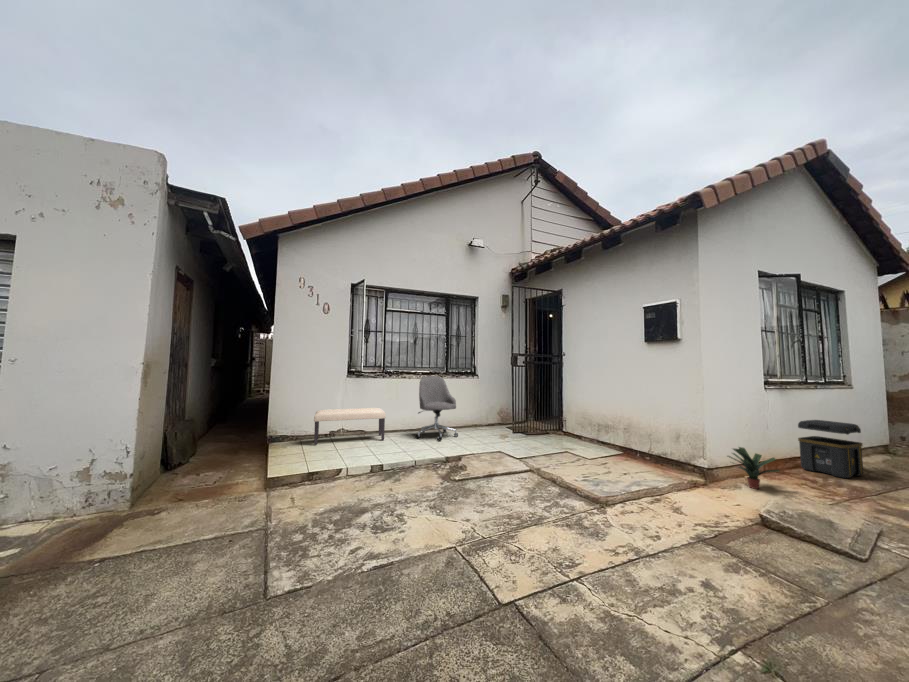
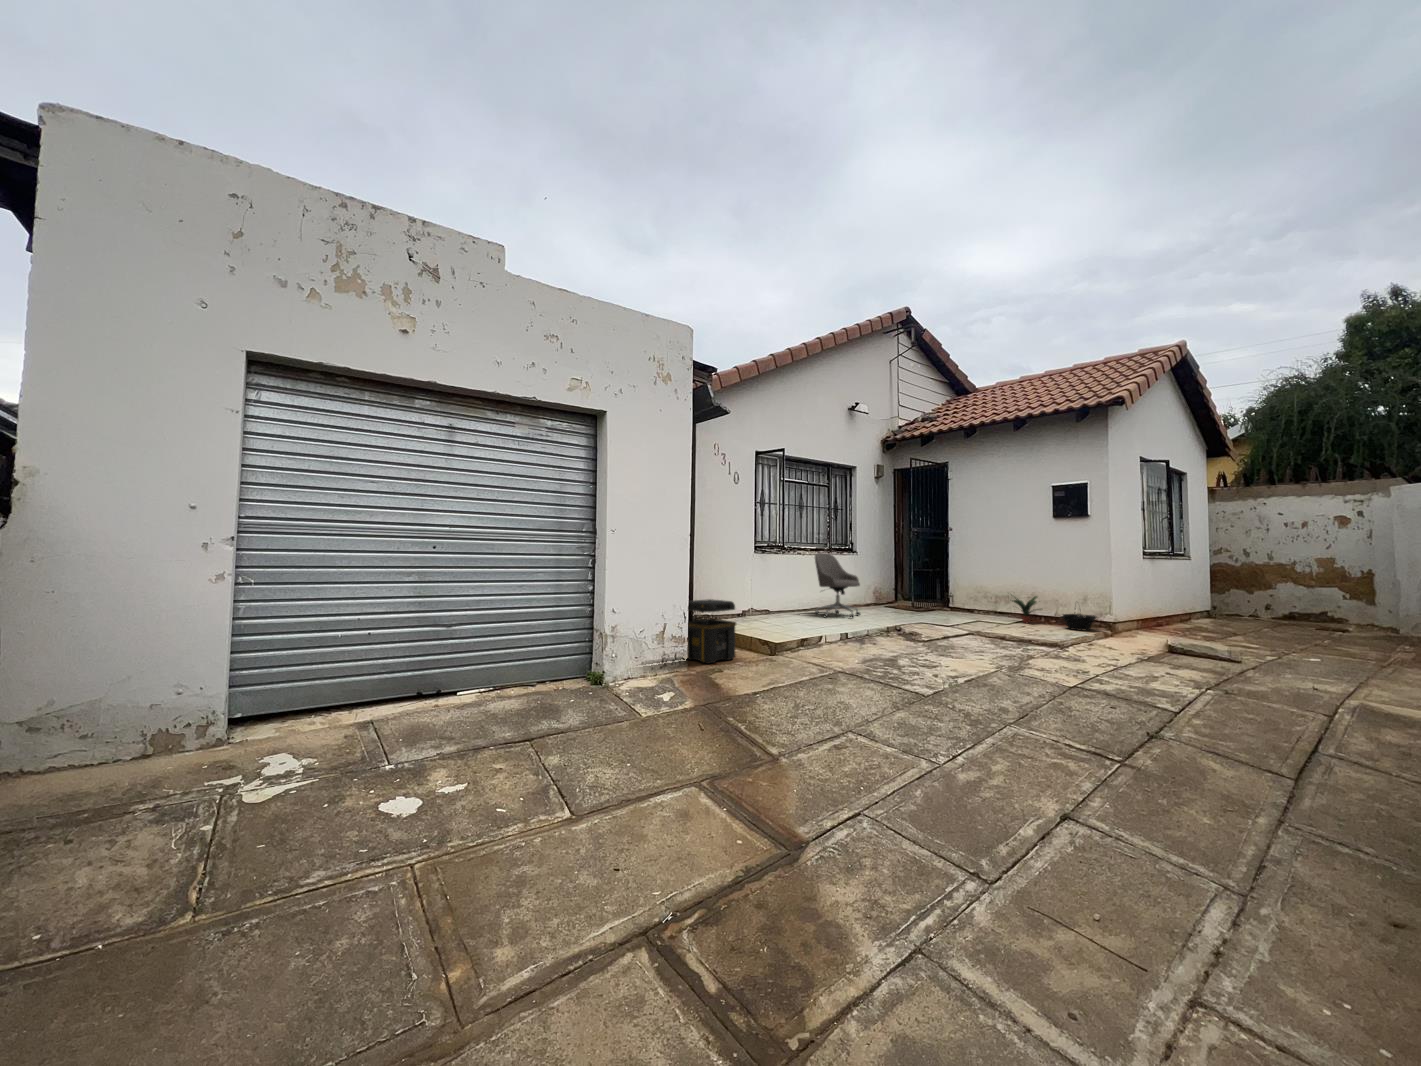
bench: present [314,408,386,445] -> none [726,587,800,624]
toolbox: present [798,420,863,478] -> present [688,599,736,664]
basket: none [642,440,685,477] -> present [1061,613,1096,630]
potted plant: present [728,447,779,489] -> present [1013,596,1037,623]

